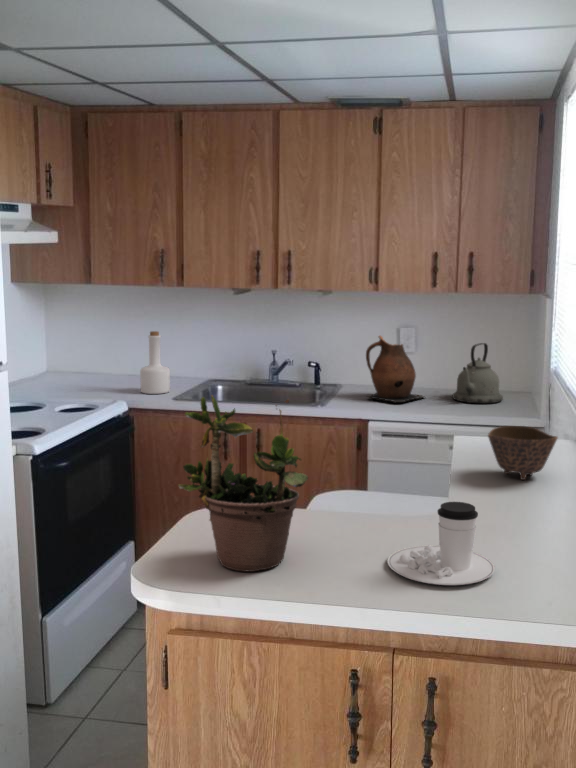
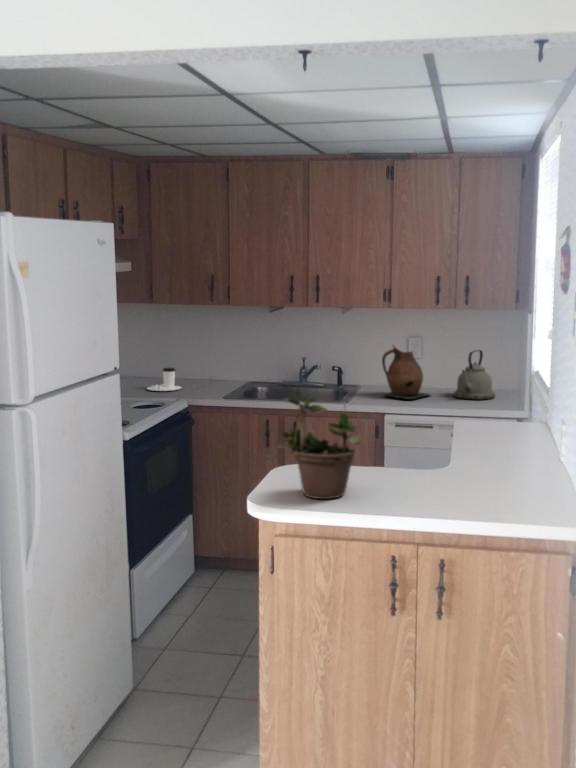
bottle: present [140,331,170,394] -> none [194,342,218,394]
bowl: present [488,426,558,480] -> none [479,412,529,449]
coffee cup: present [388,502,495,585] -> present [147,368,182,391]

